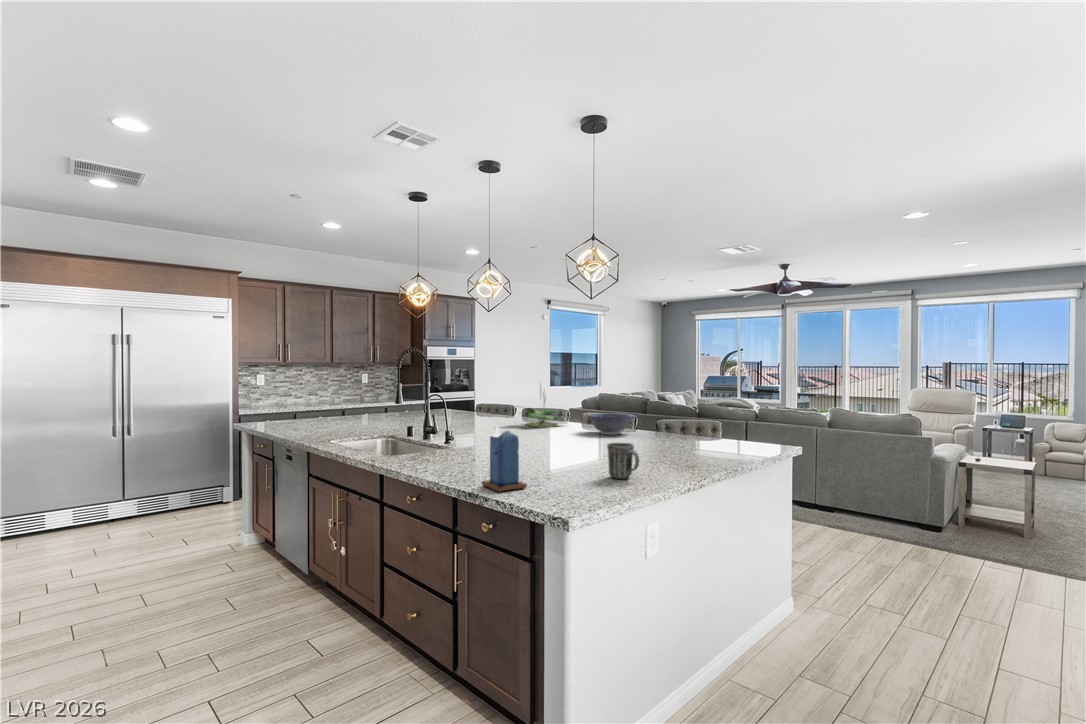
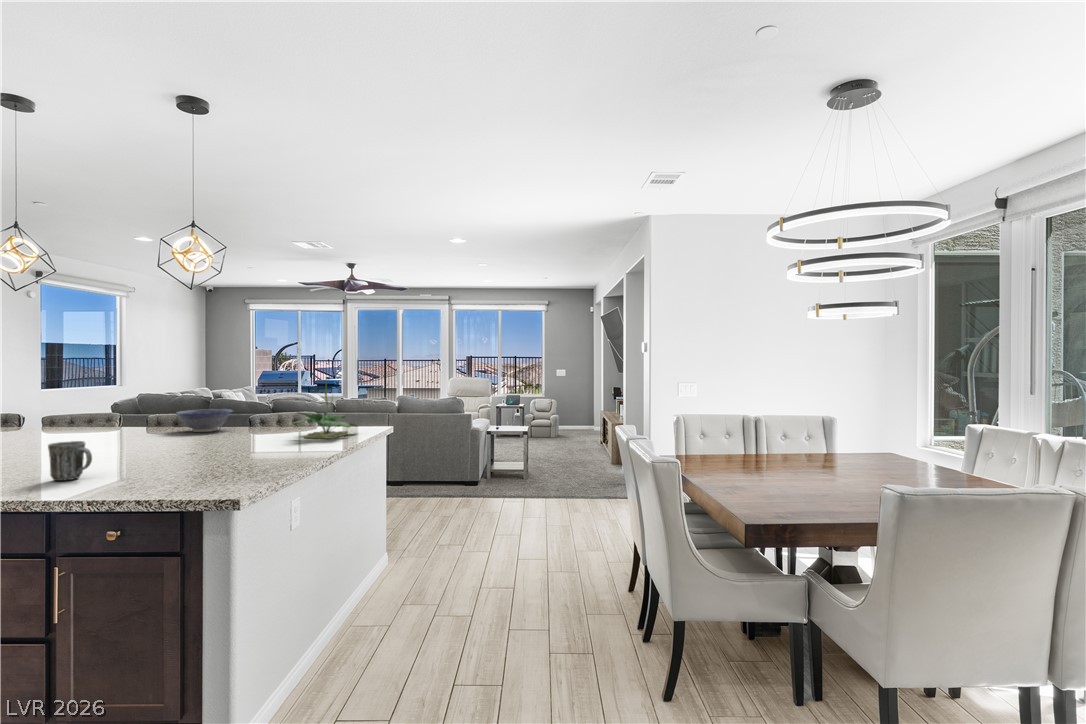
potted plant: present [523,389,562,428] -> present [294,384,357,439]
candle: present [482,427,527,492] -> none [116,421,176,488]
mug: present [607,443,639,479] -> present [48,441,92,481]

